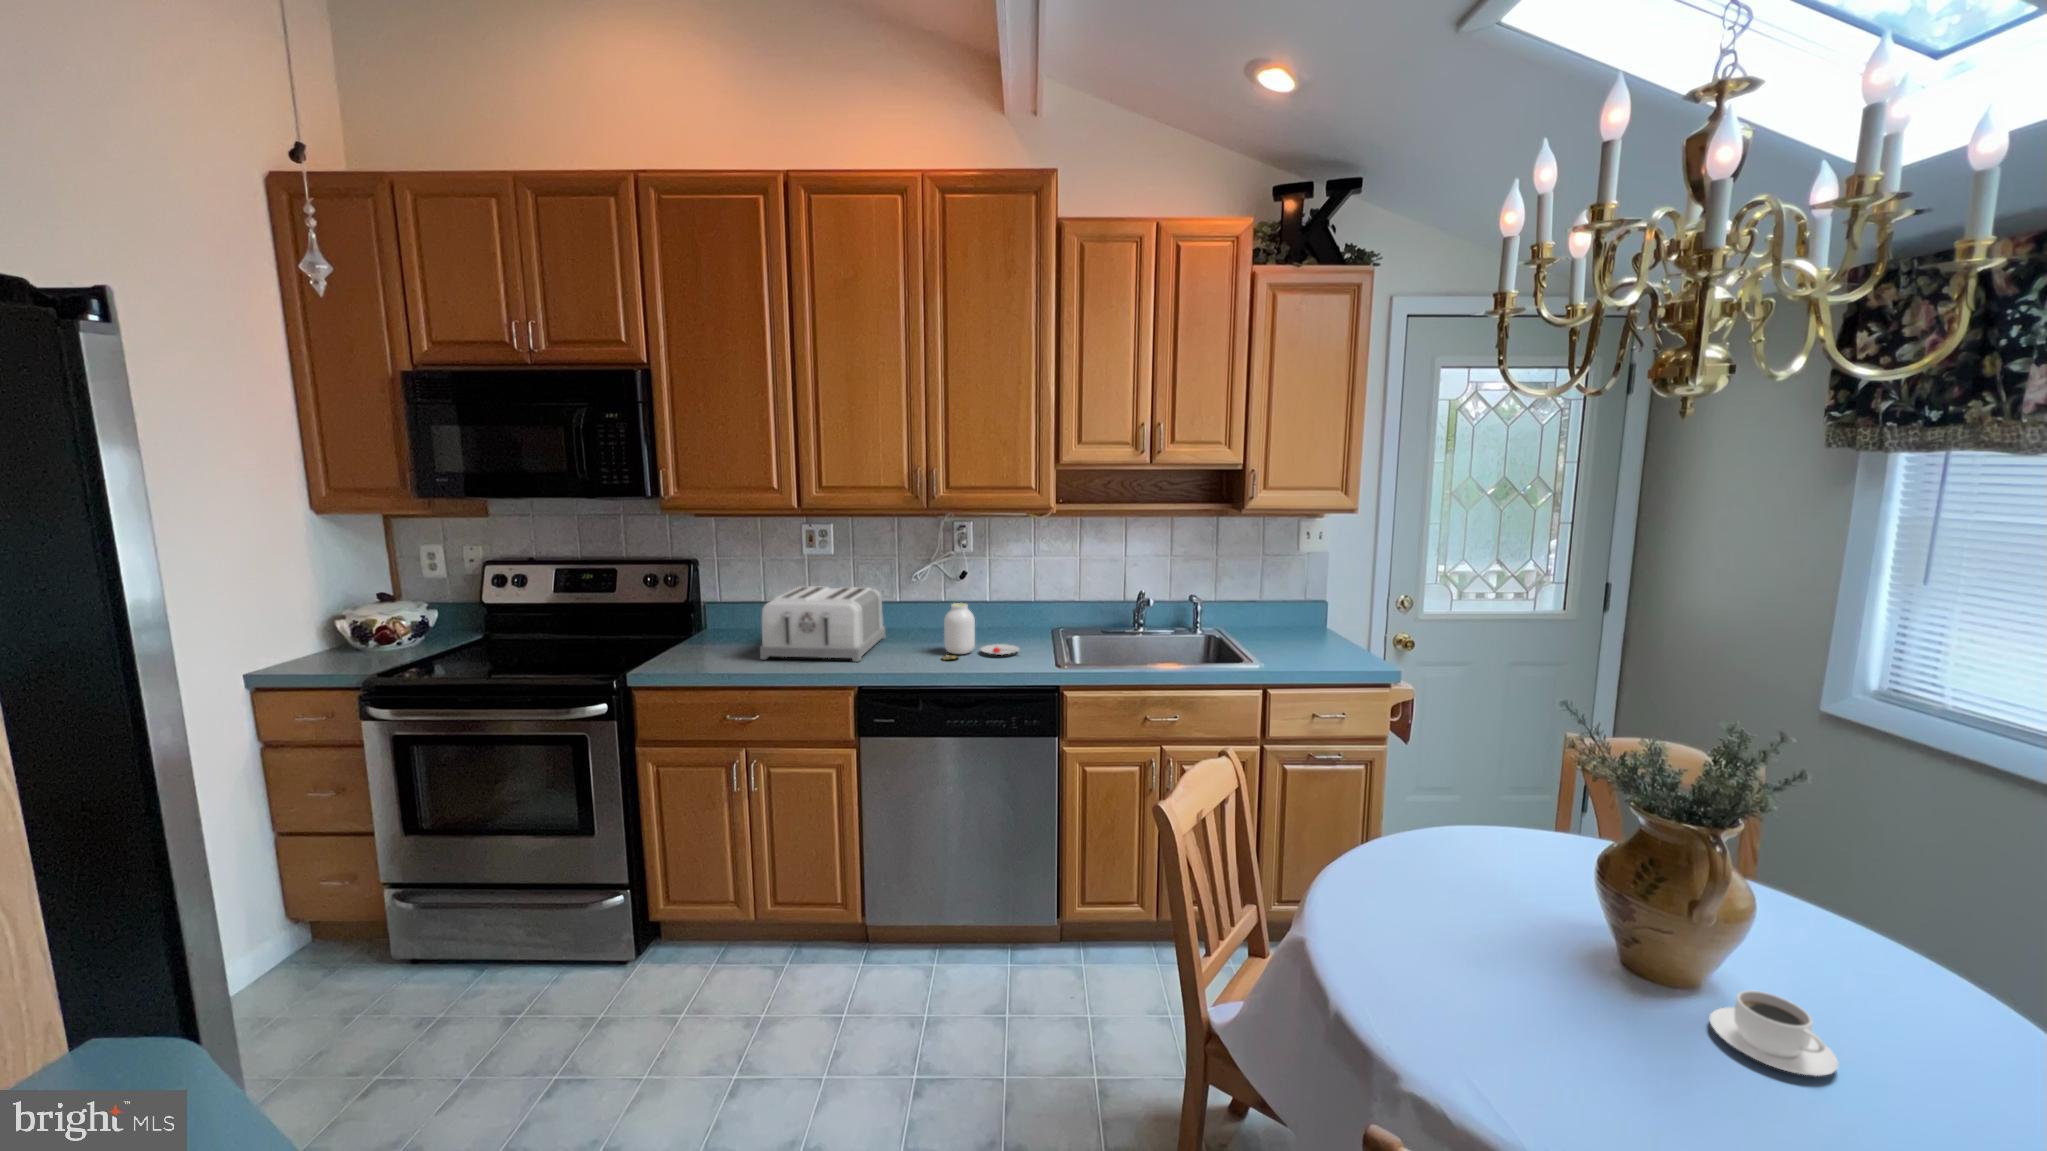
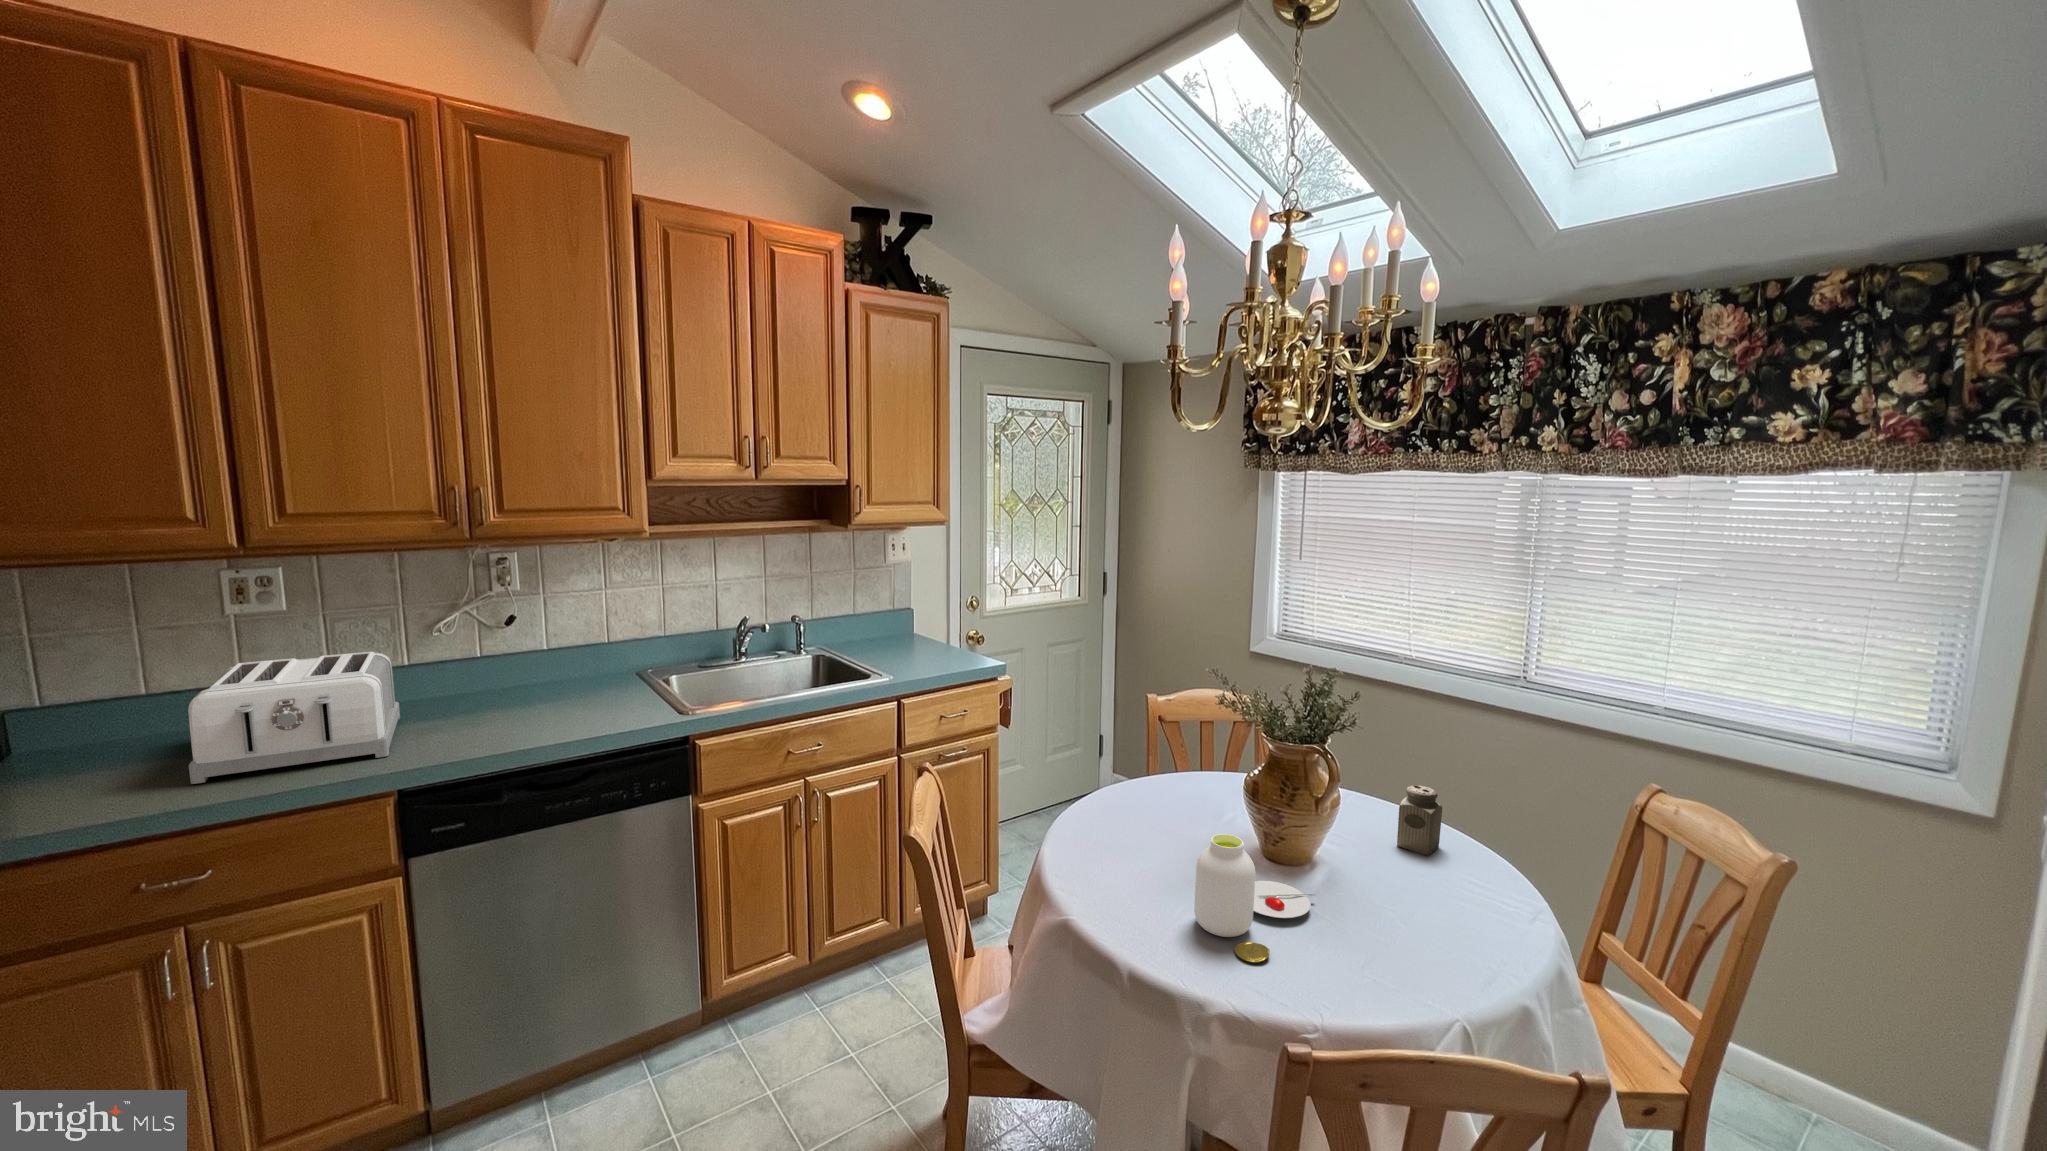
jar: present [943,603,1020,660] -> present [1194,834,1315,963]
salt shaker: none [1861,931,1966,1045] -> present [1397,785,1442,856]
coffee cup: present [1710,990,1839,1076] -> none [1345,849,1416,897]

